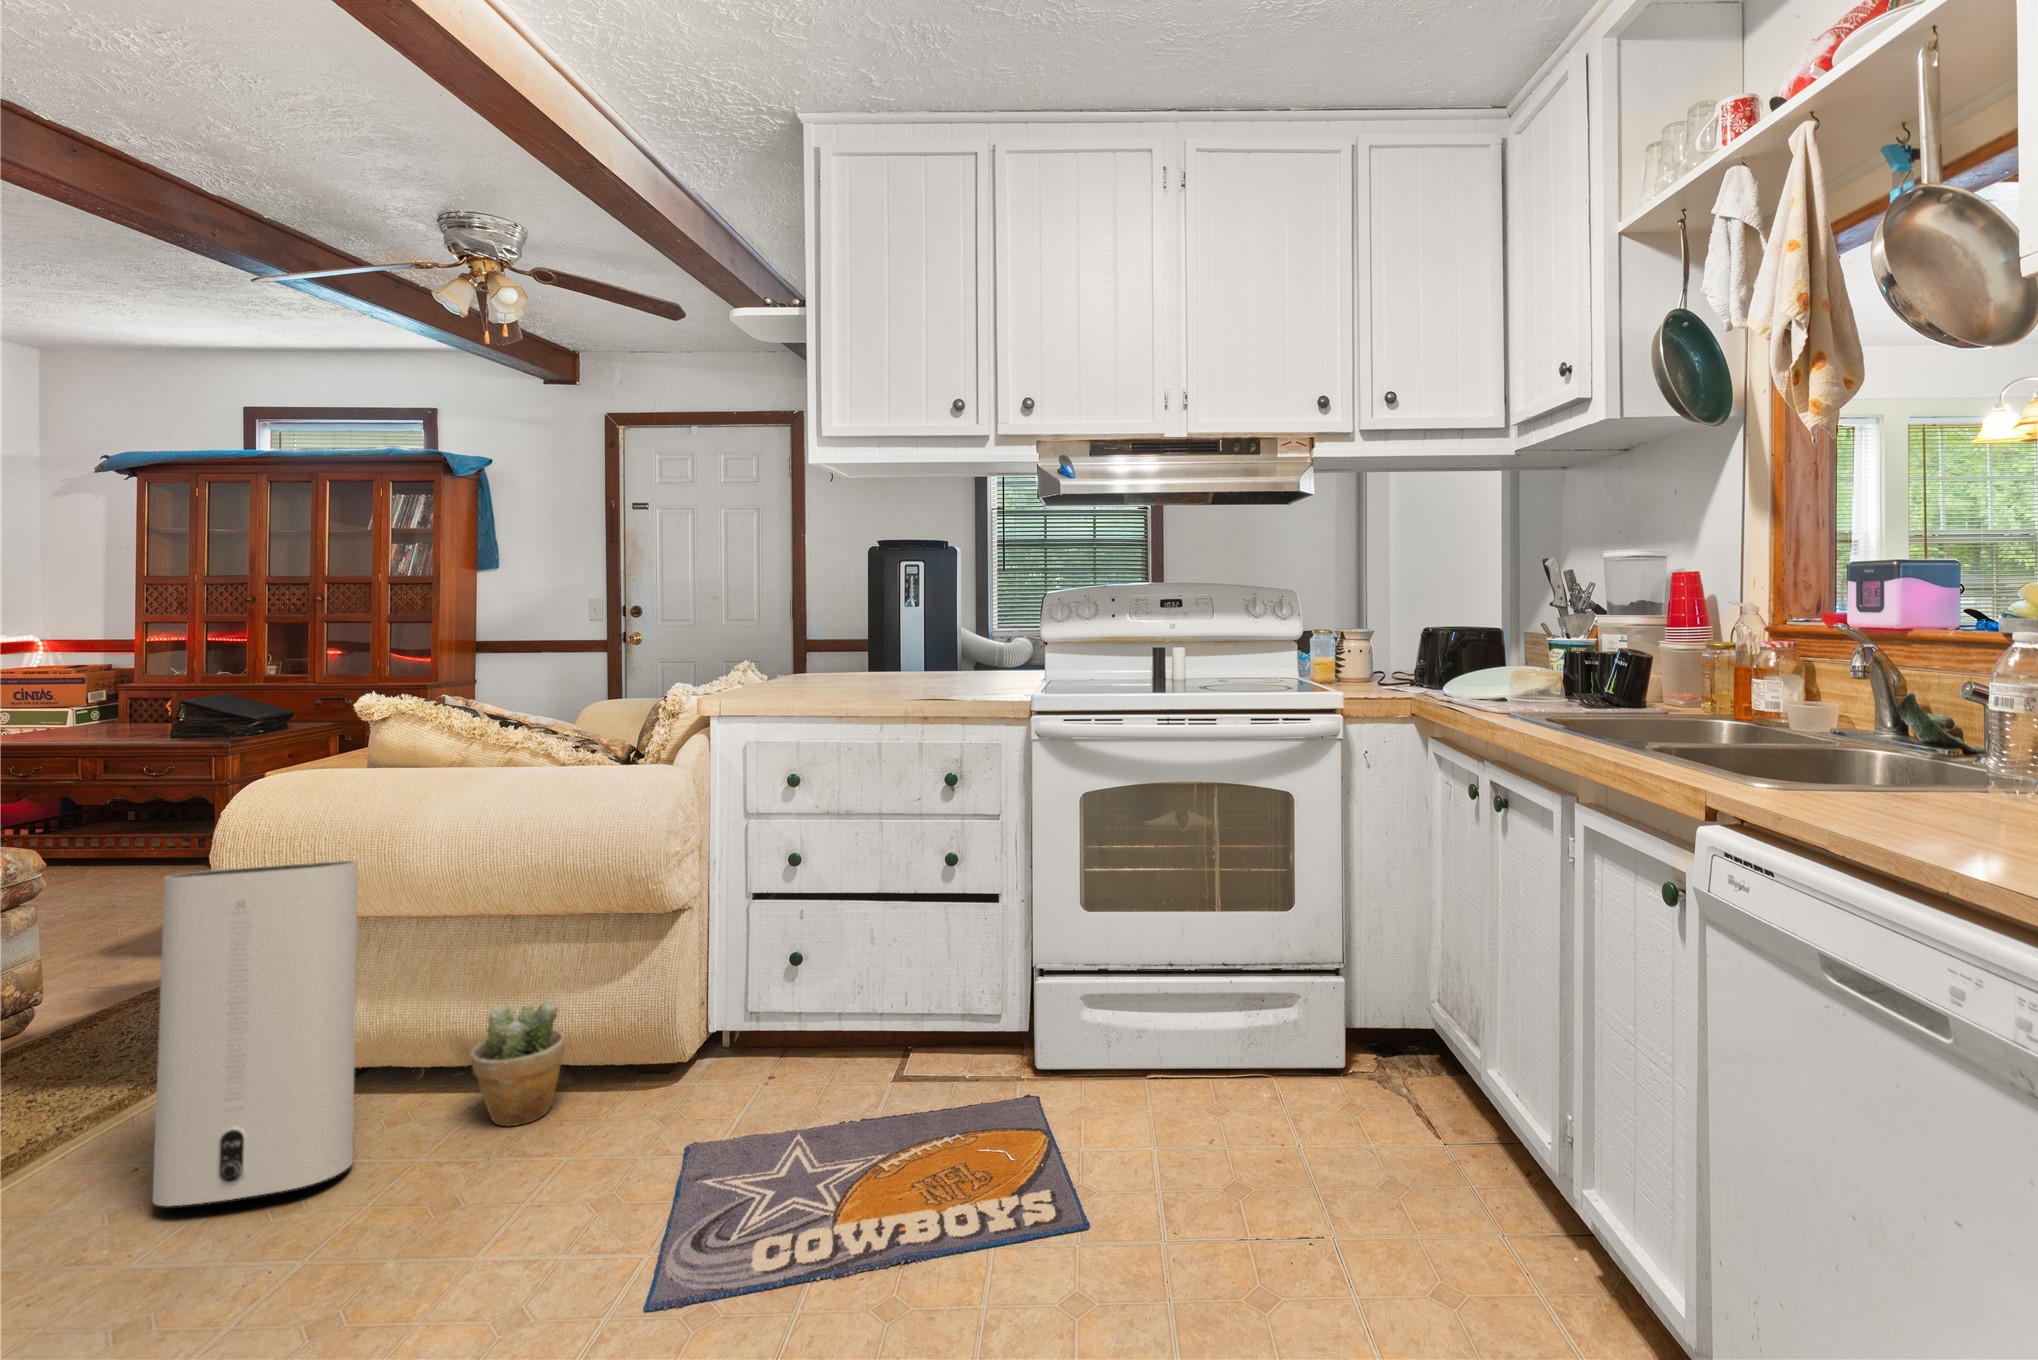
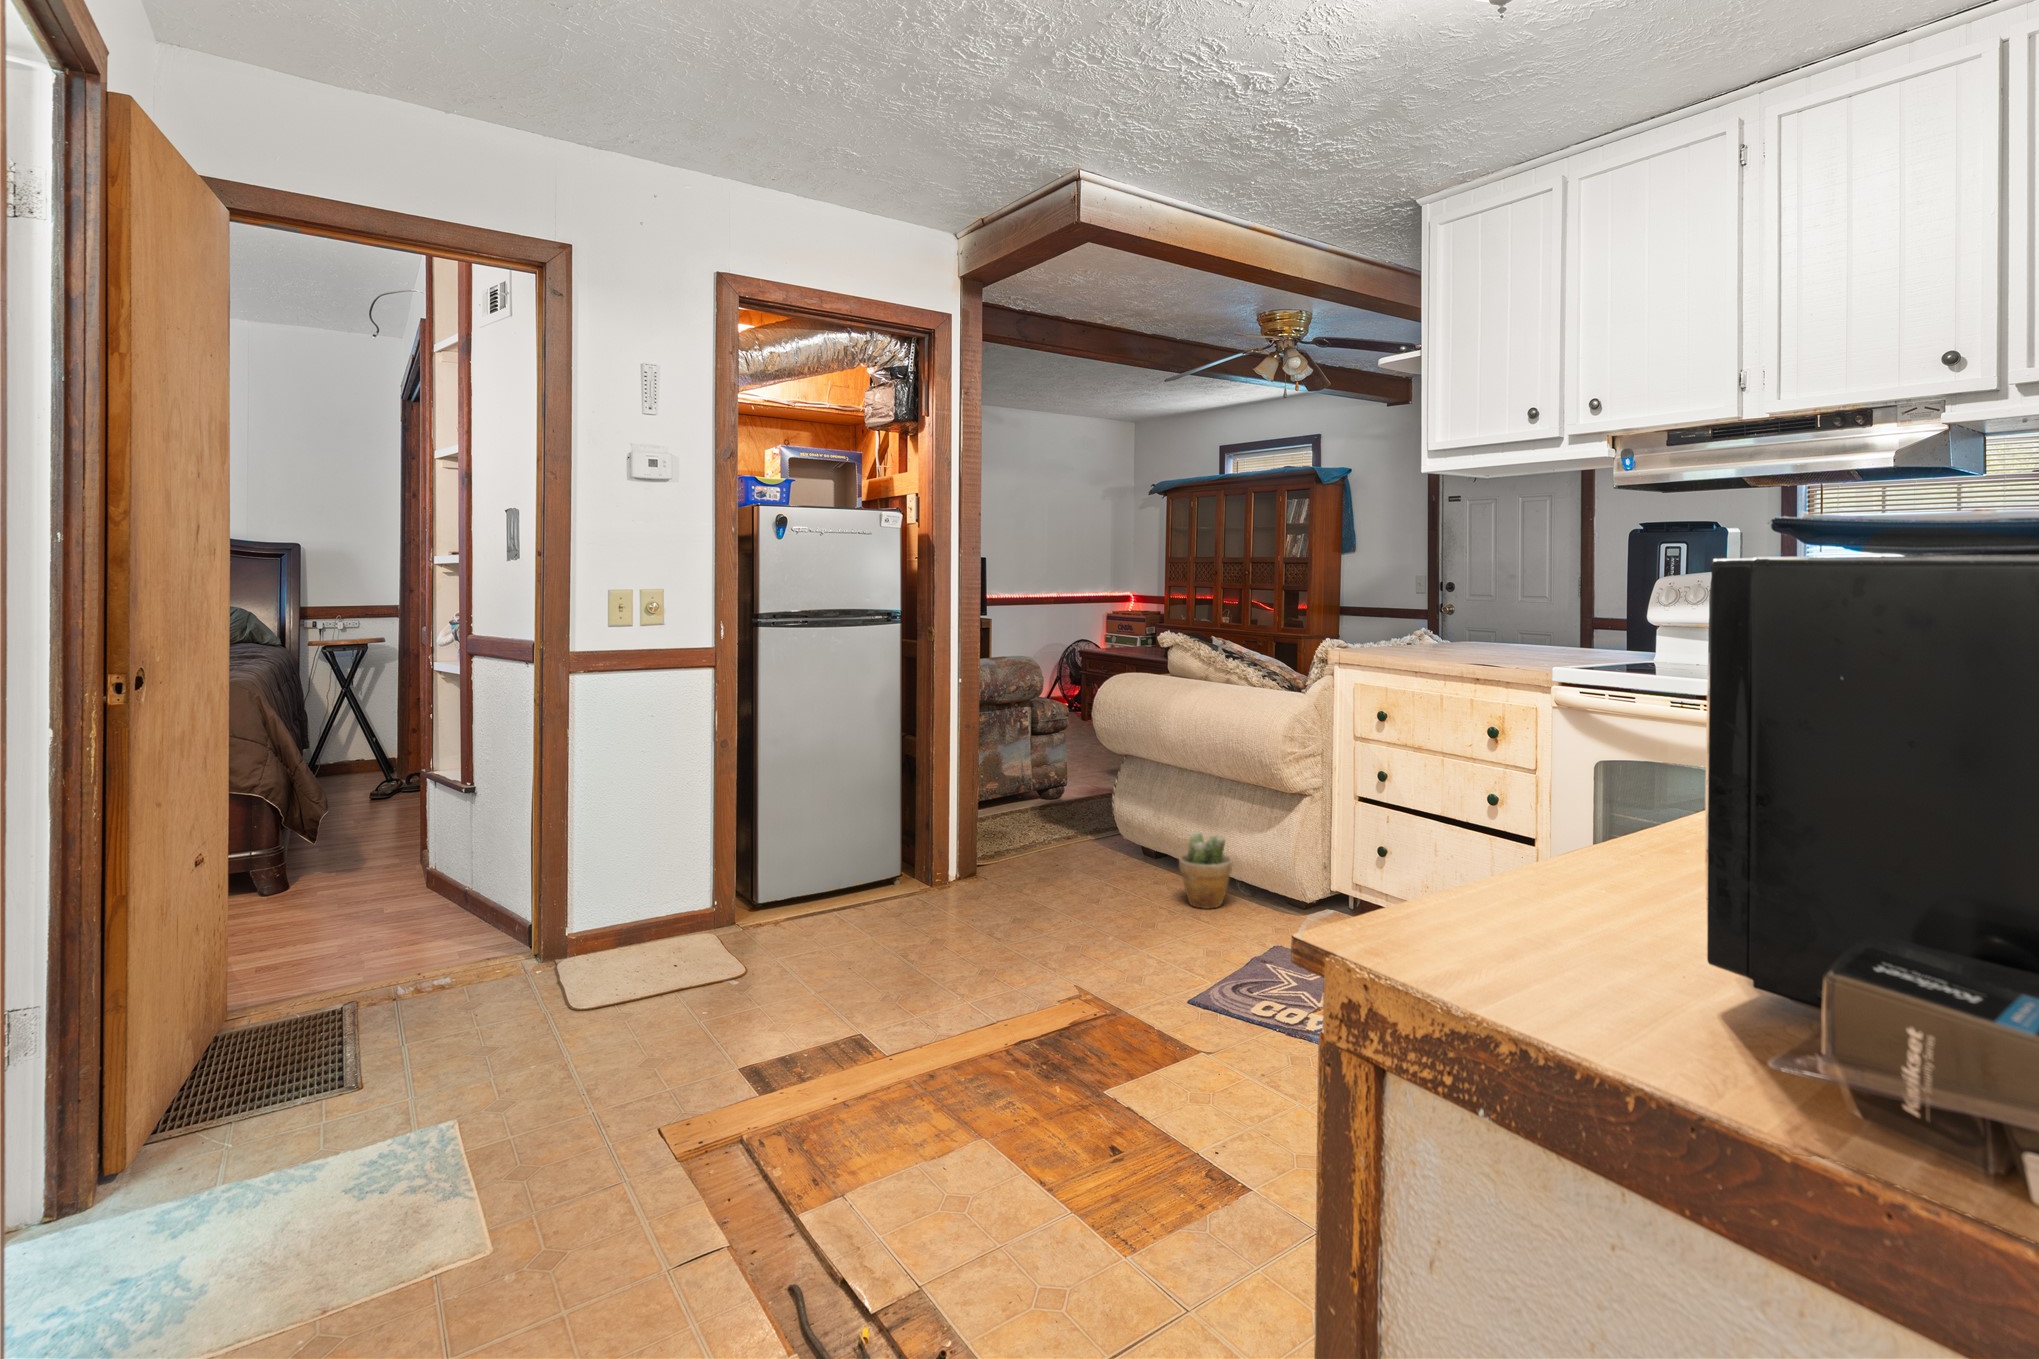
air purifier: present [153,861,358,1206] -> none [1032,719,1130,901]

